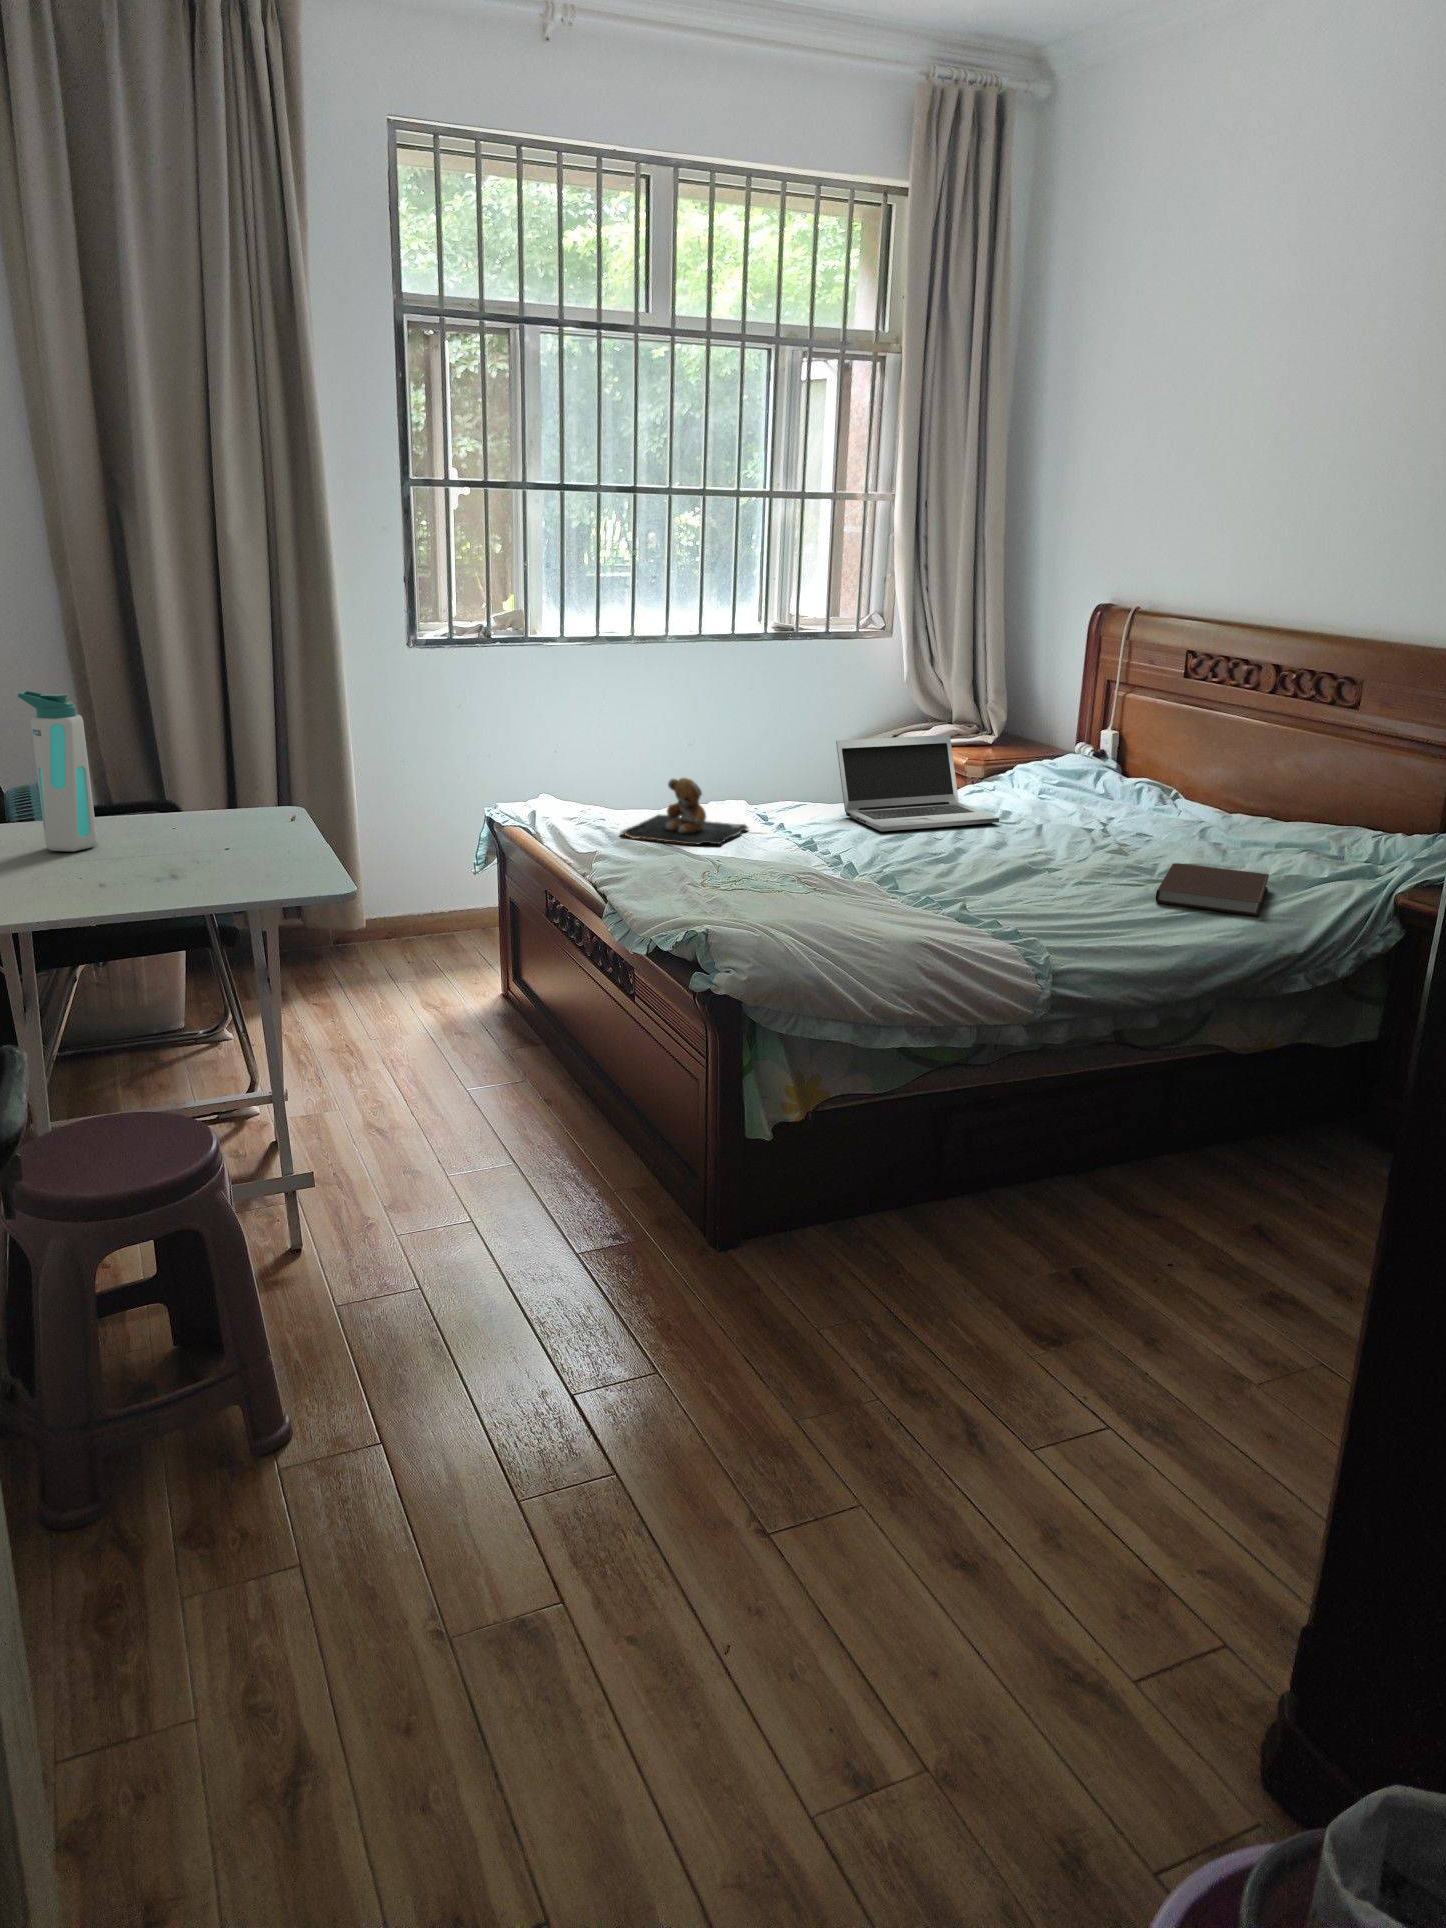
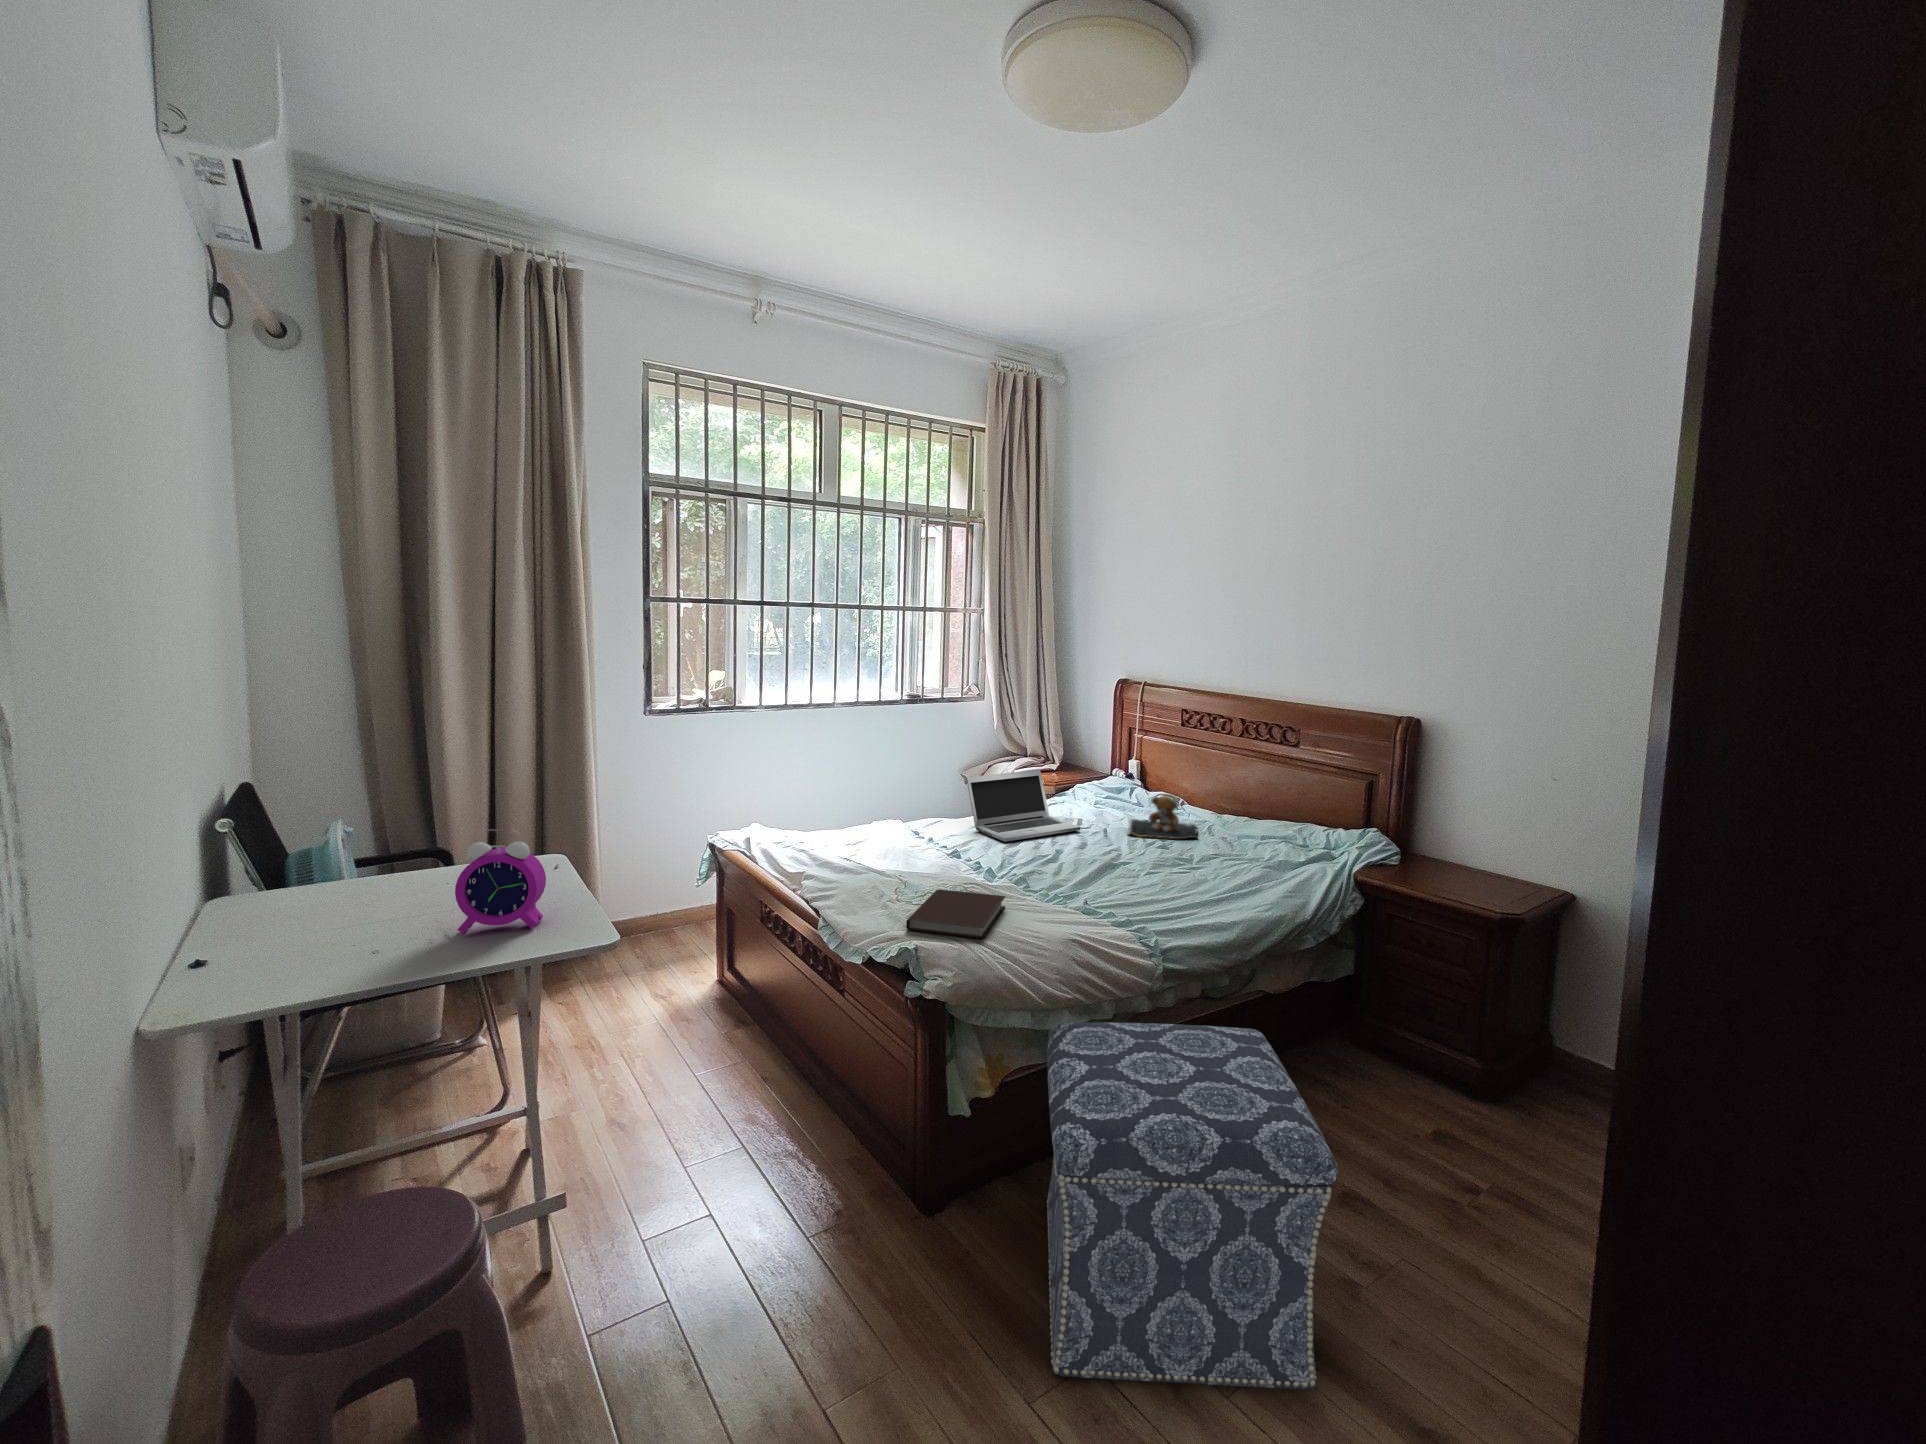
water bottle: present [18,690,97,851] -> none [315,777,382,916]
alarm clock: none [168,753,266,873] -> present [455,829,546,934]
teddy bear: present [620,778,748,844] -> present [1127,796,1198,839]
notebook: present [1156,863,1269,916] -> present [906,889,1006,939]
ottoman: none [831,1043,1201,1476] -> present [1047,1022,1338,1390]

